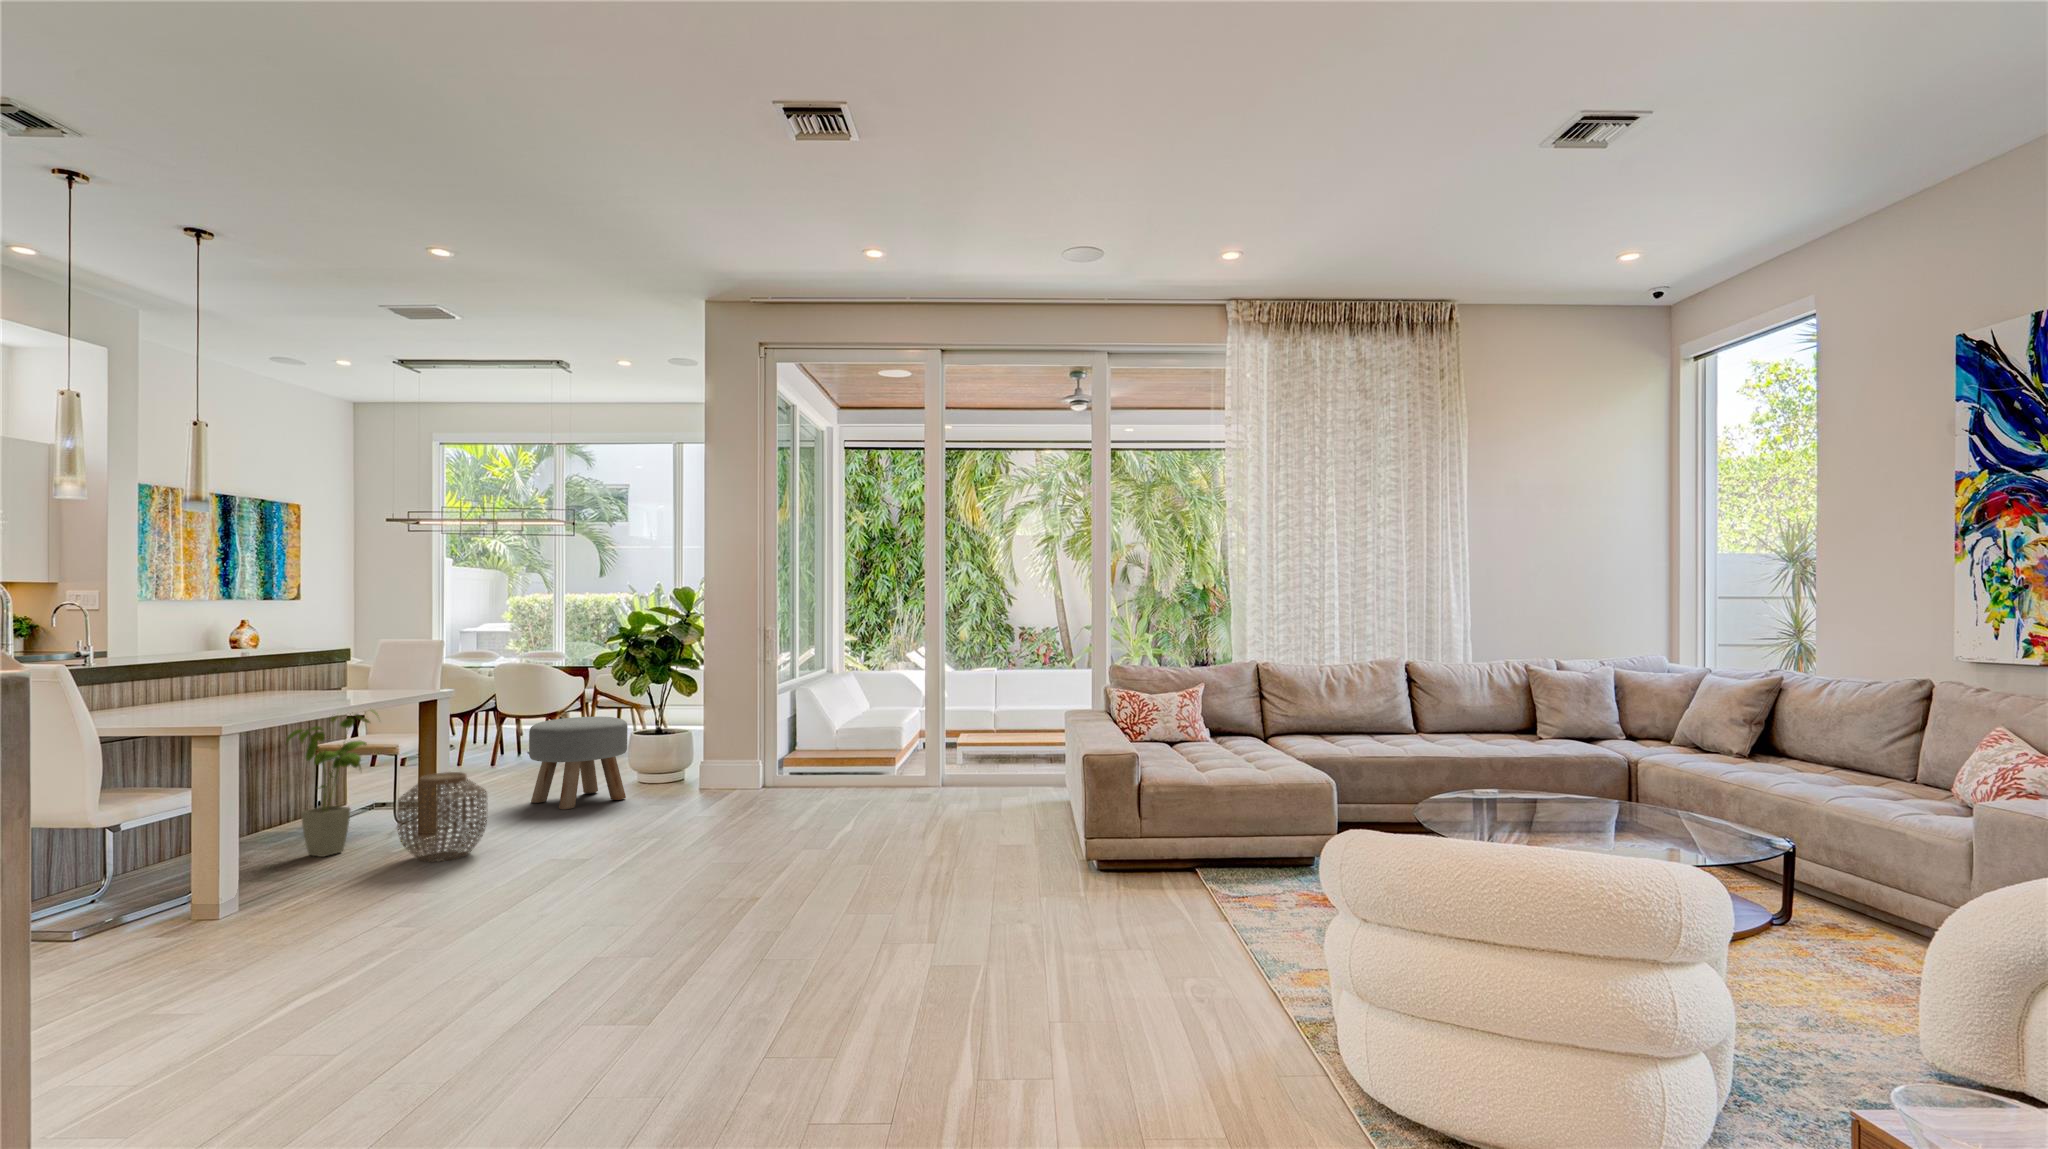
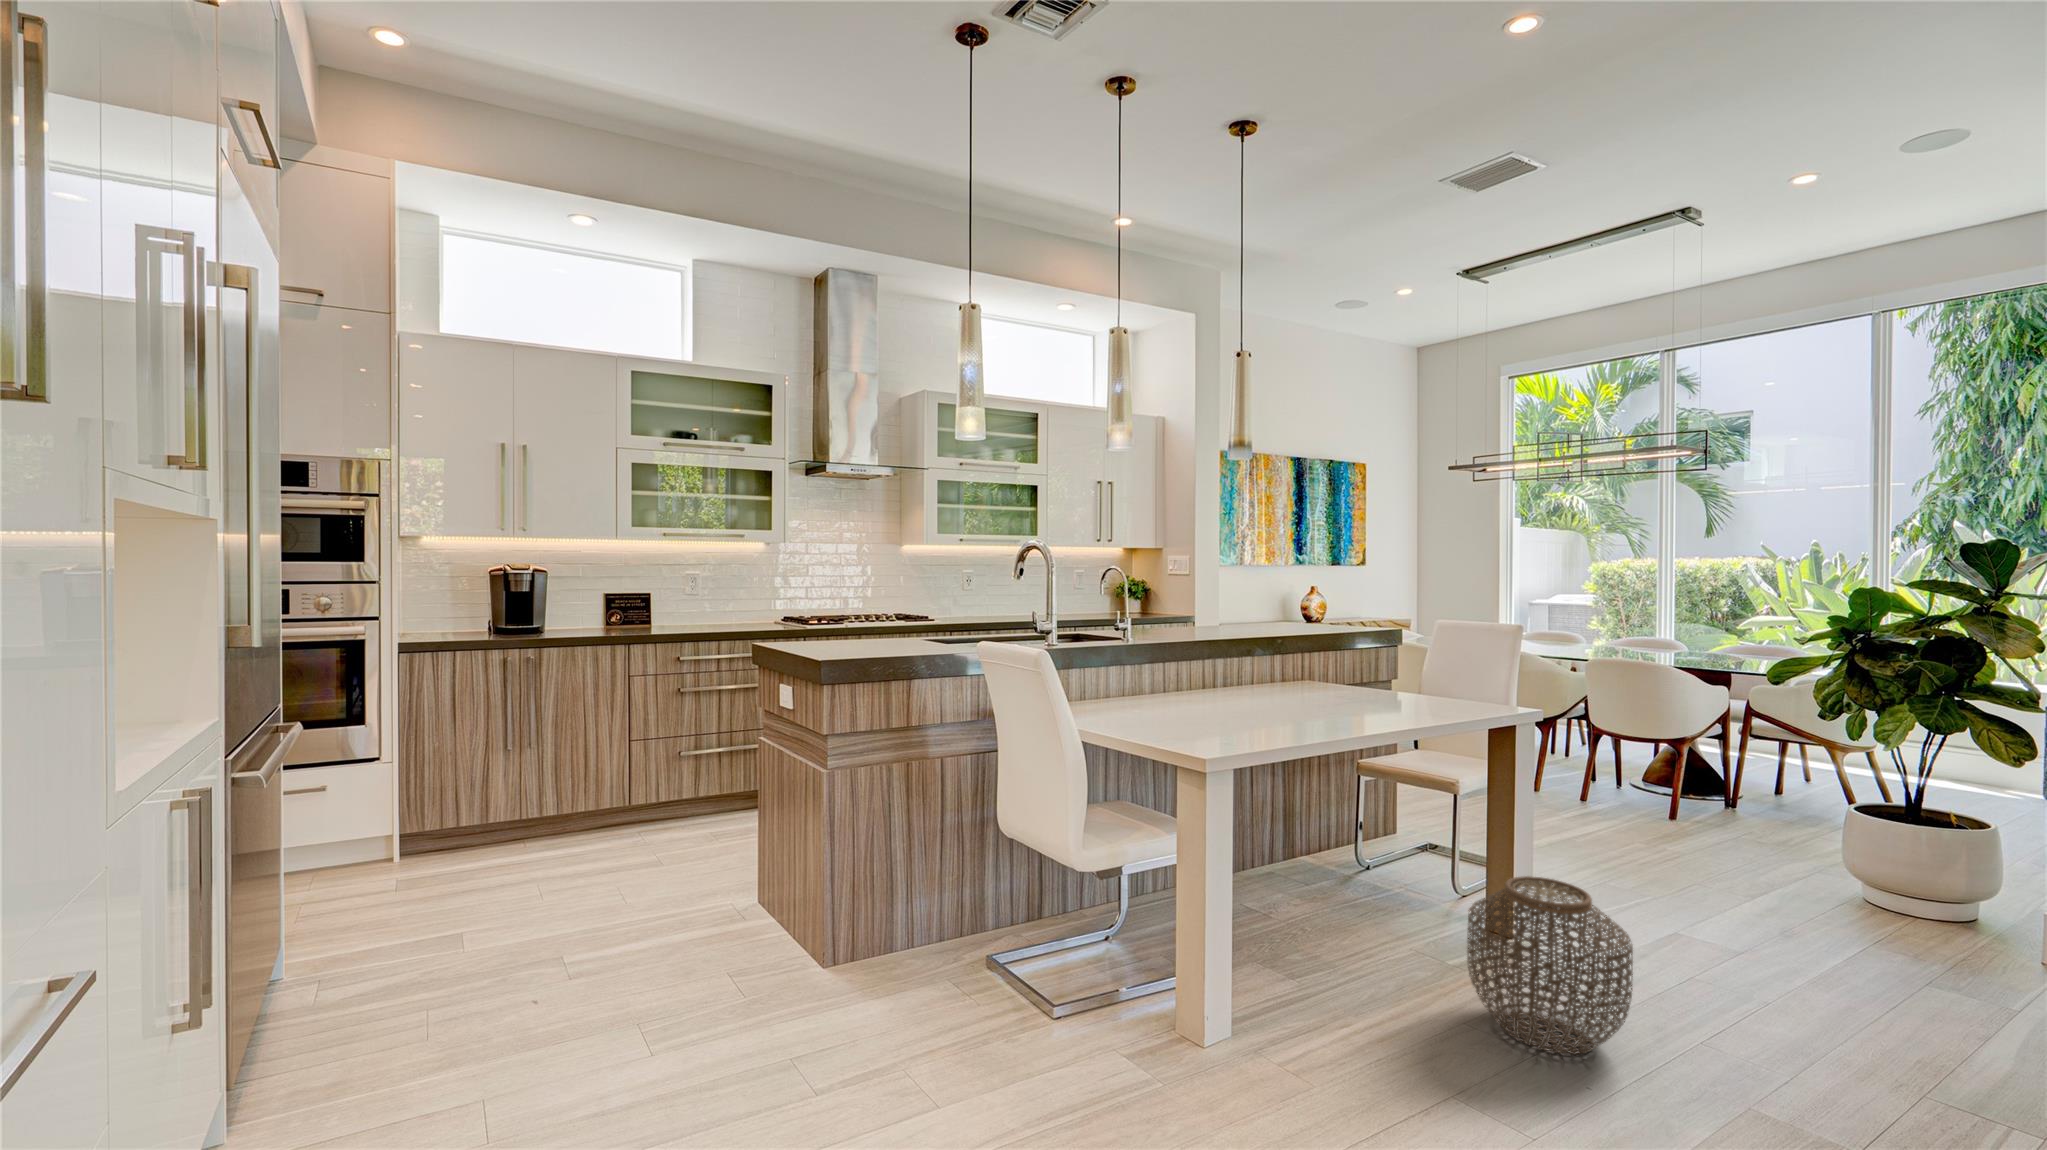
house plant: present [286,710,377,857] -> none [1315,719,1443,948]
ottoman: present [529,717,627,810] -> none [1672,774,1888,959]

